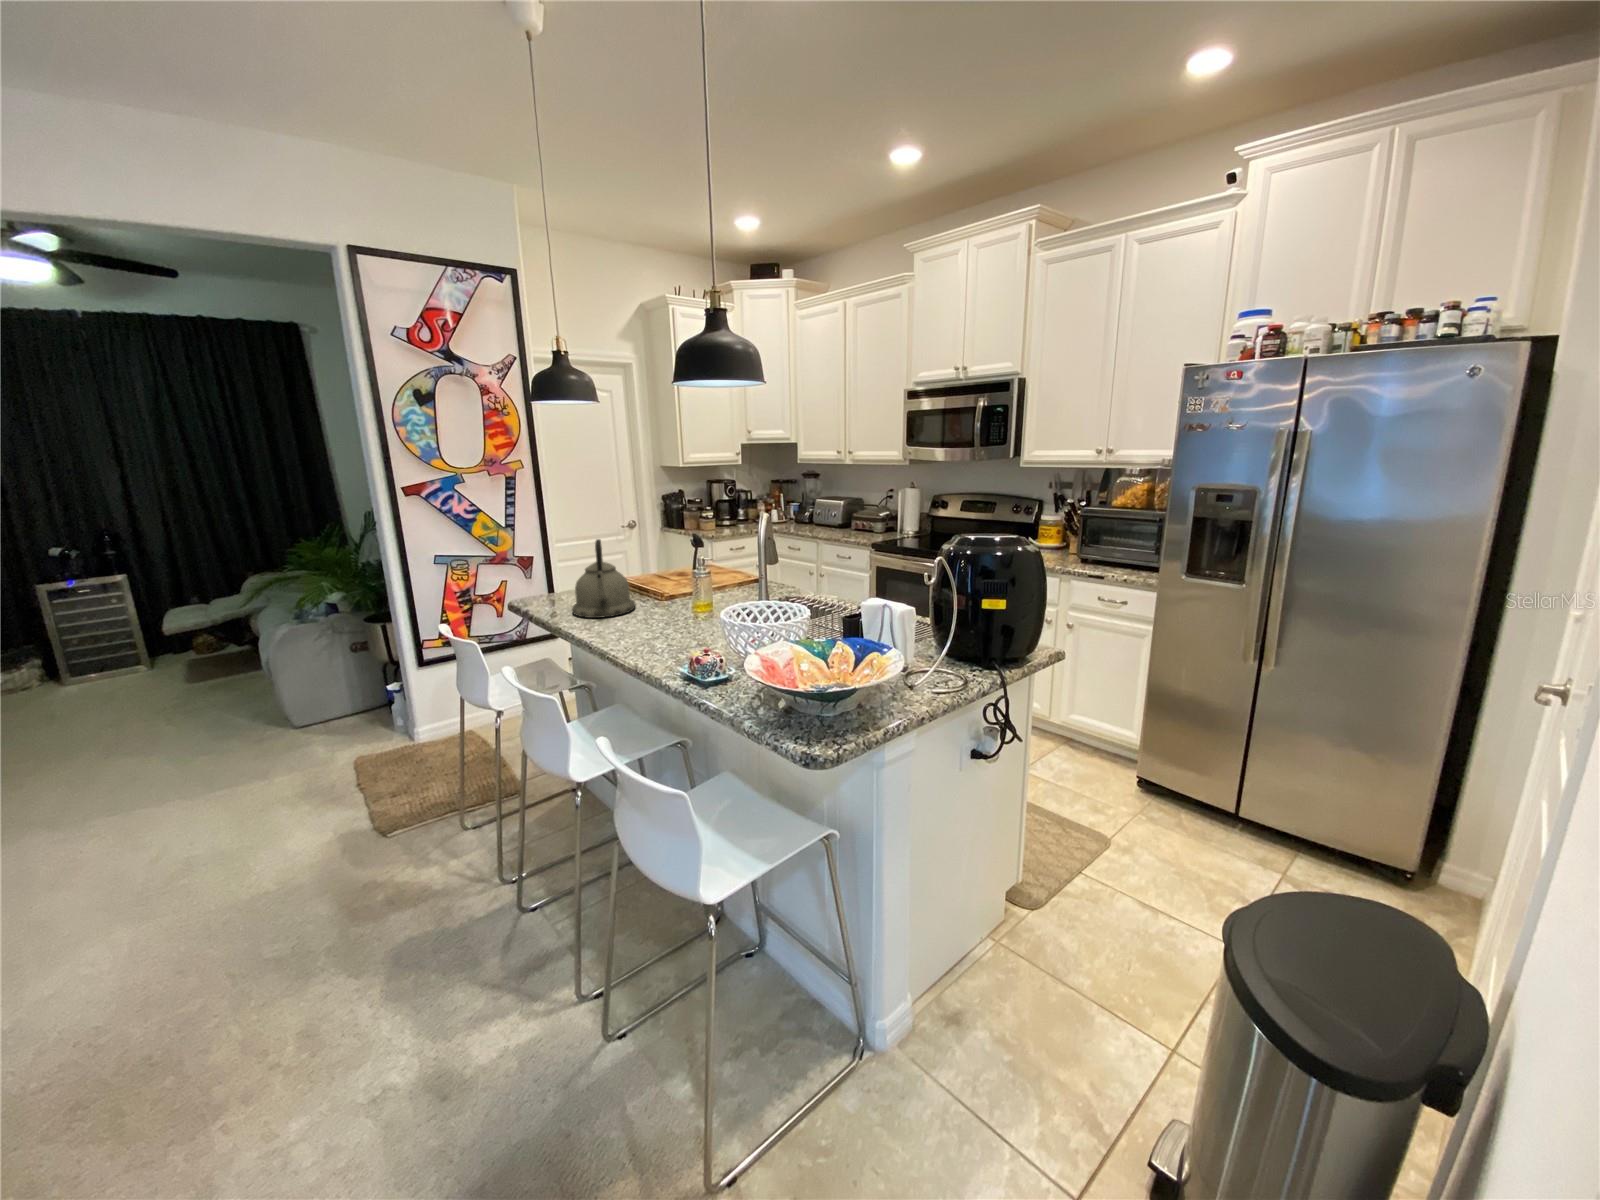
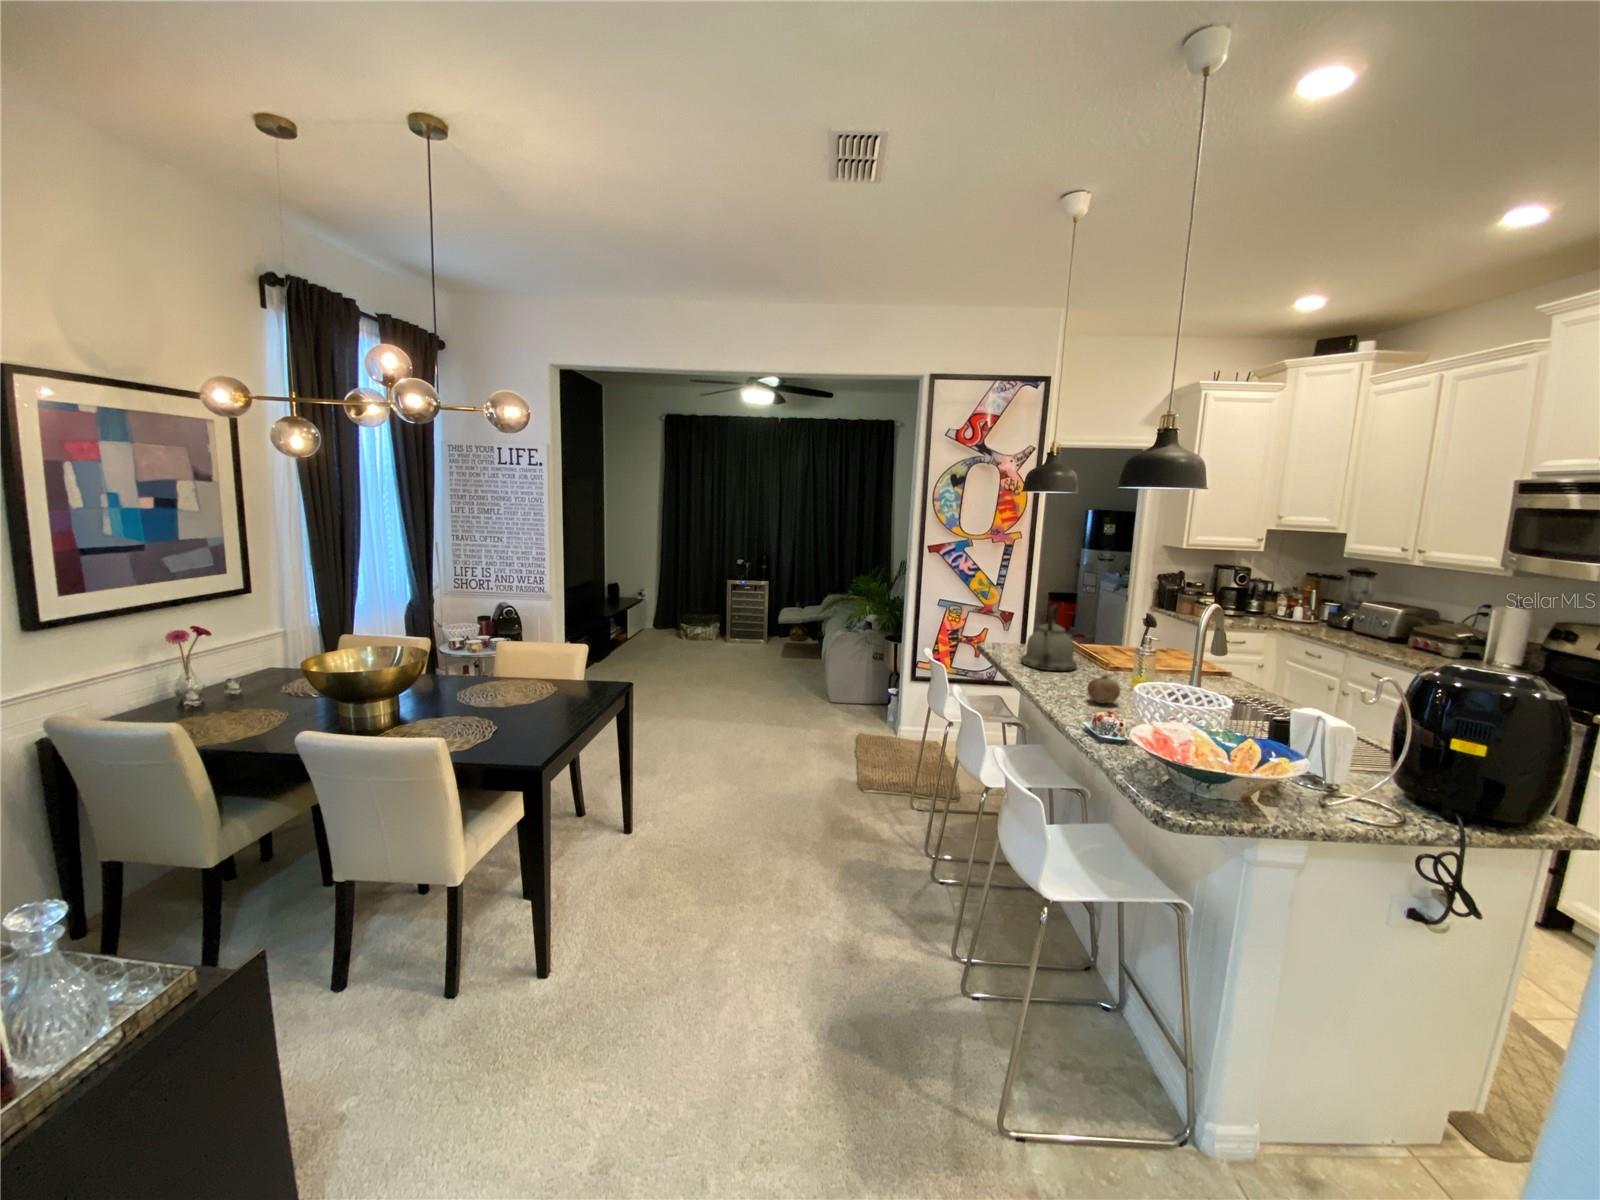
fruit: none [665,608,699,641] -> present [1087,675,1120,703]

